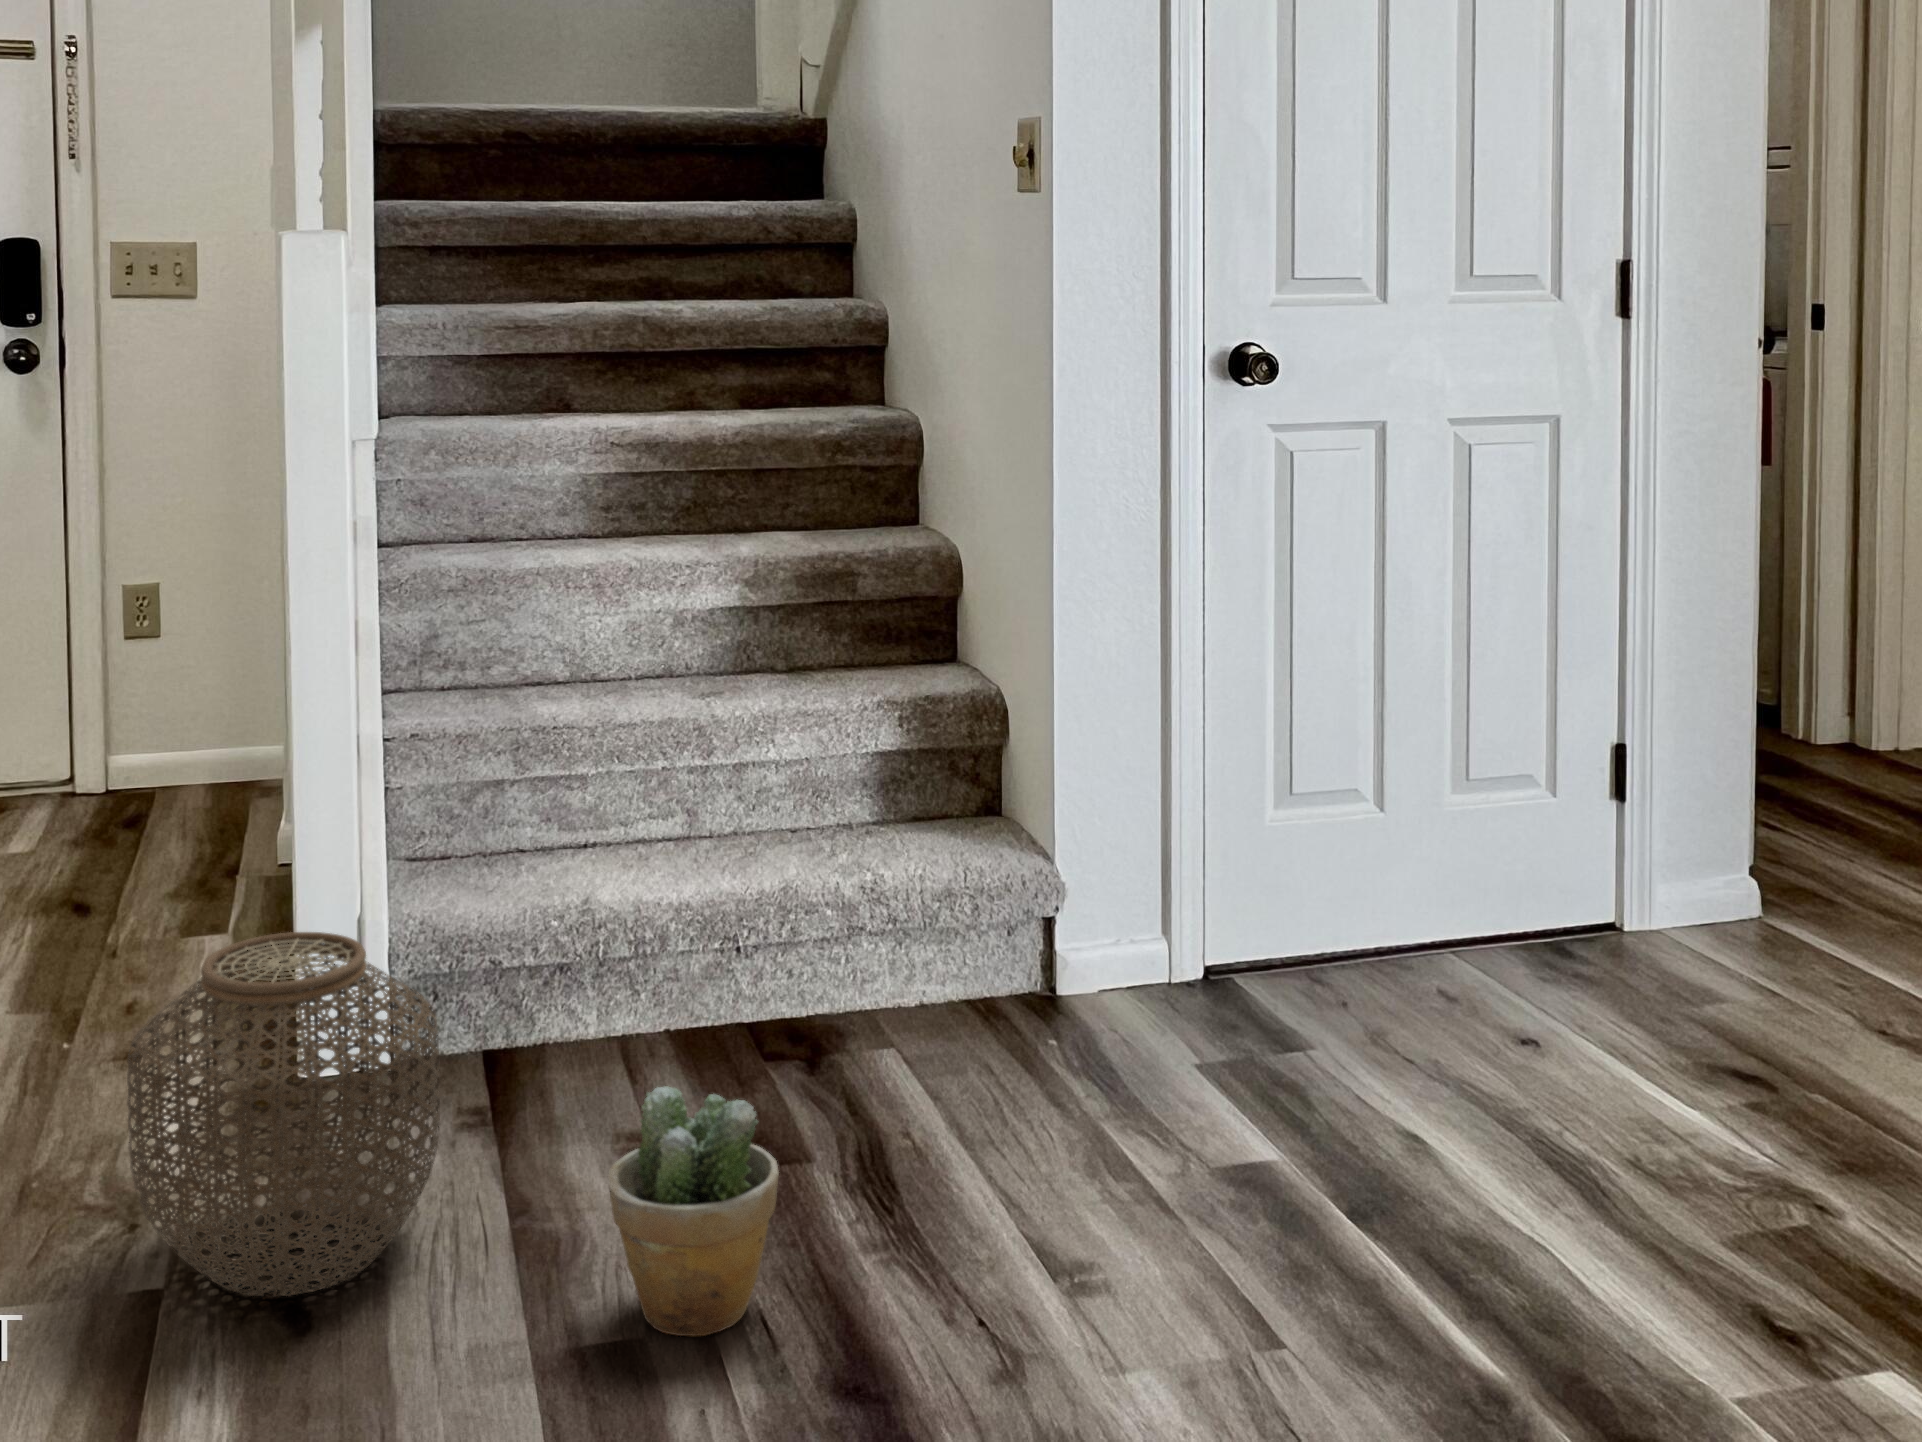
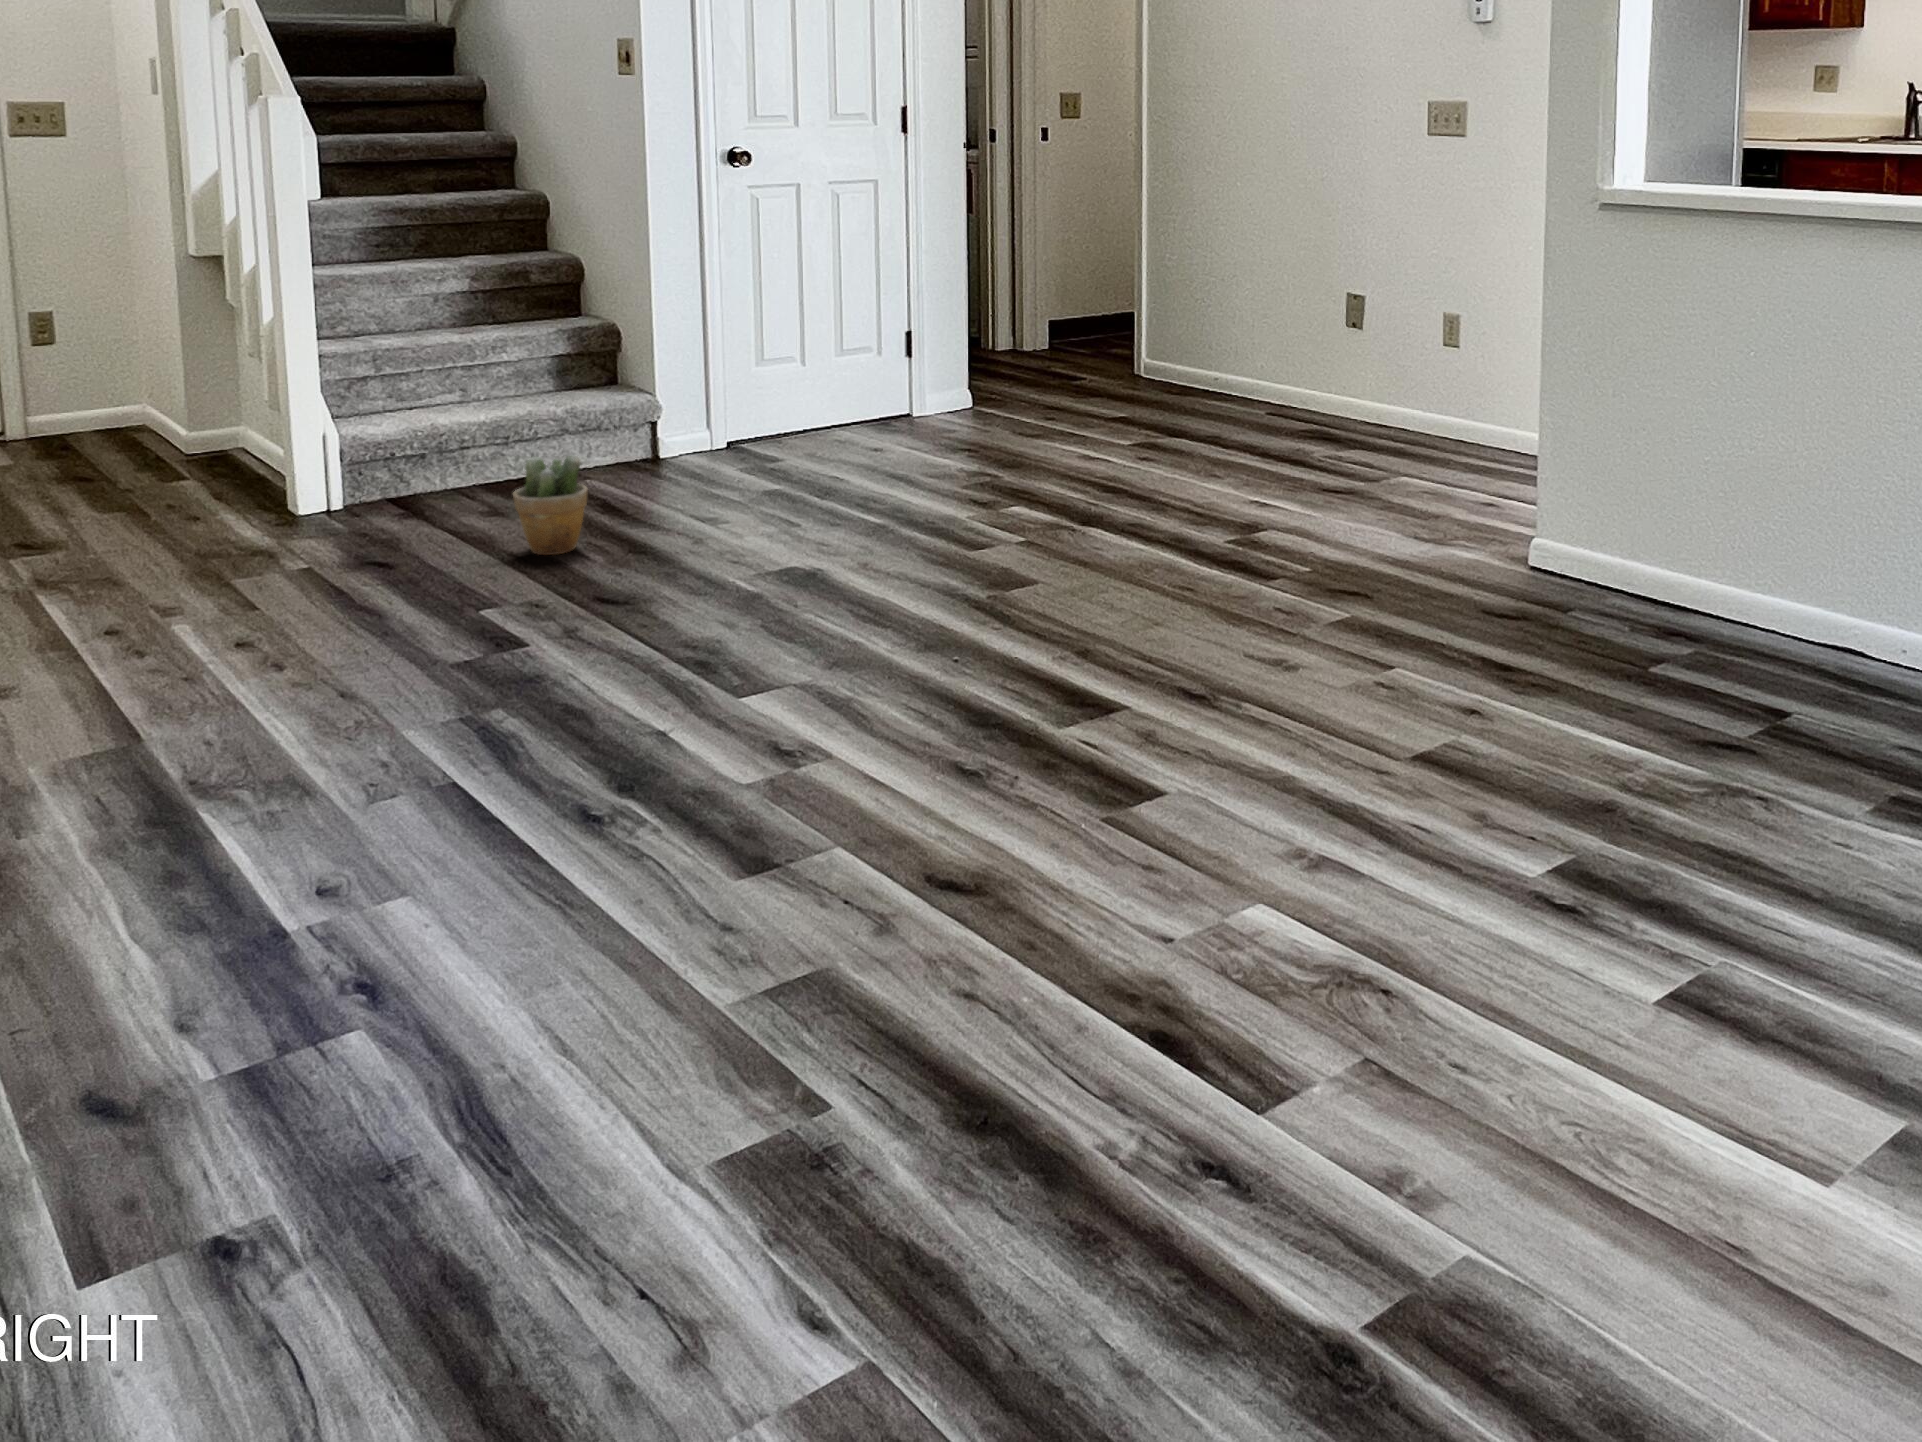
woven basket: present [127,932,440,1296] -> none [270,416,419,569]

